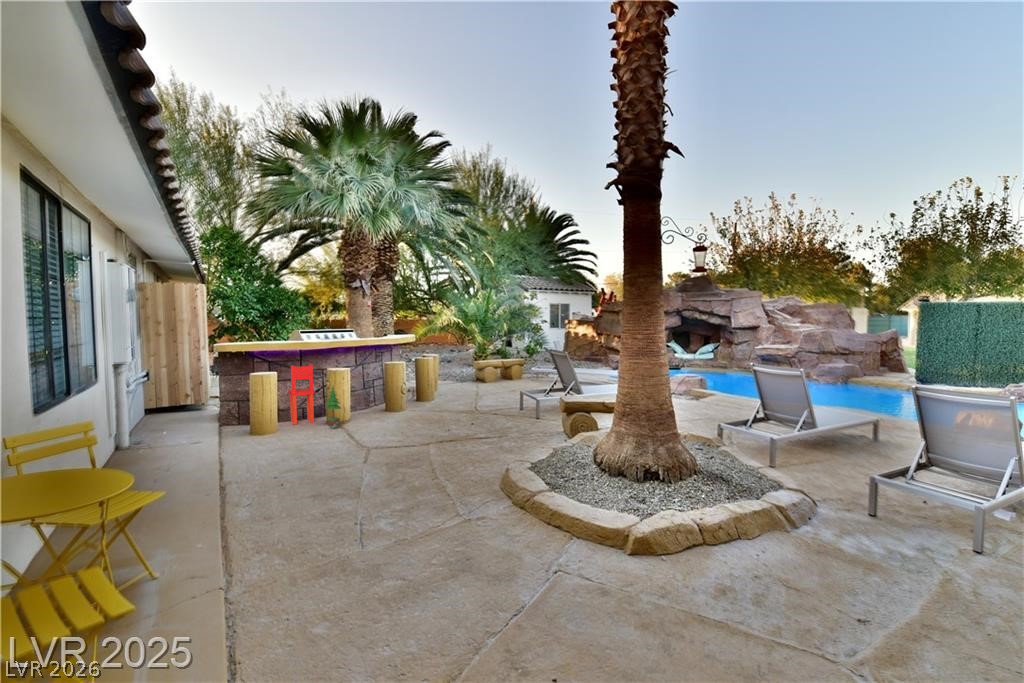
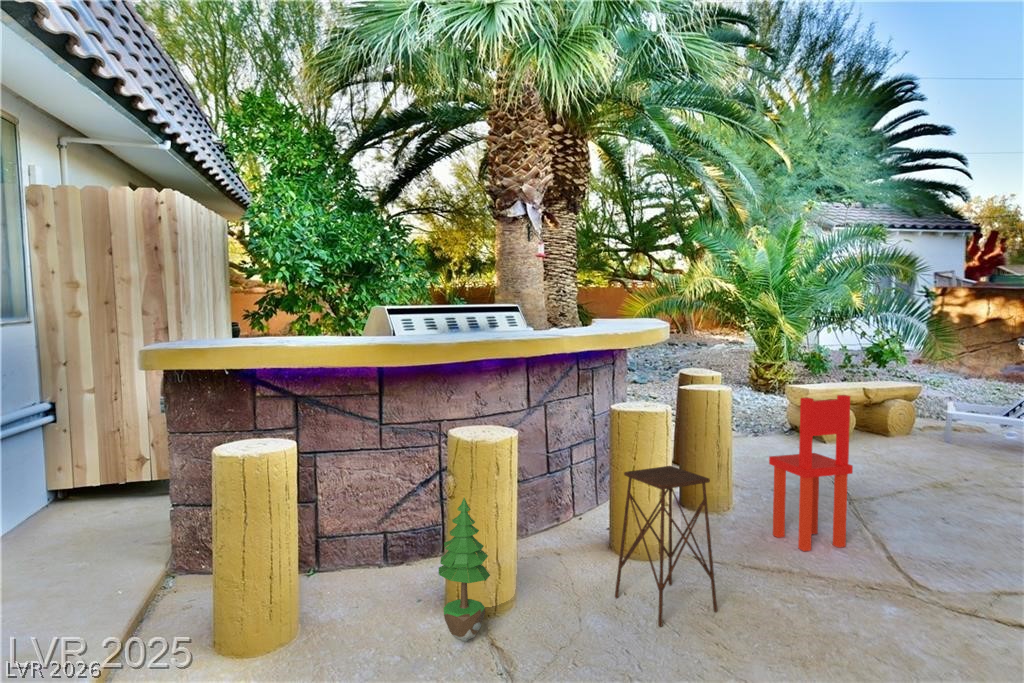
chair: present [288,364,315,425] -> present [769,395,853,551]
side table: none [383,378,414,423] -> present [615,466,717,627]

